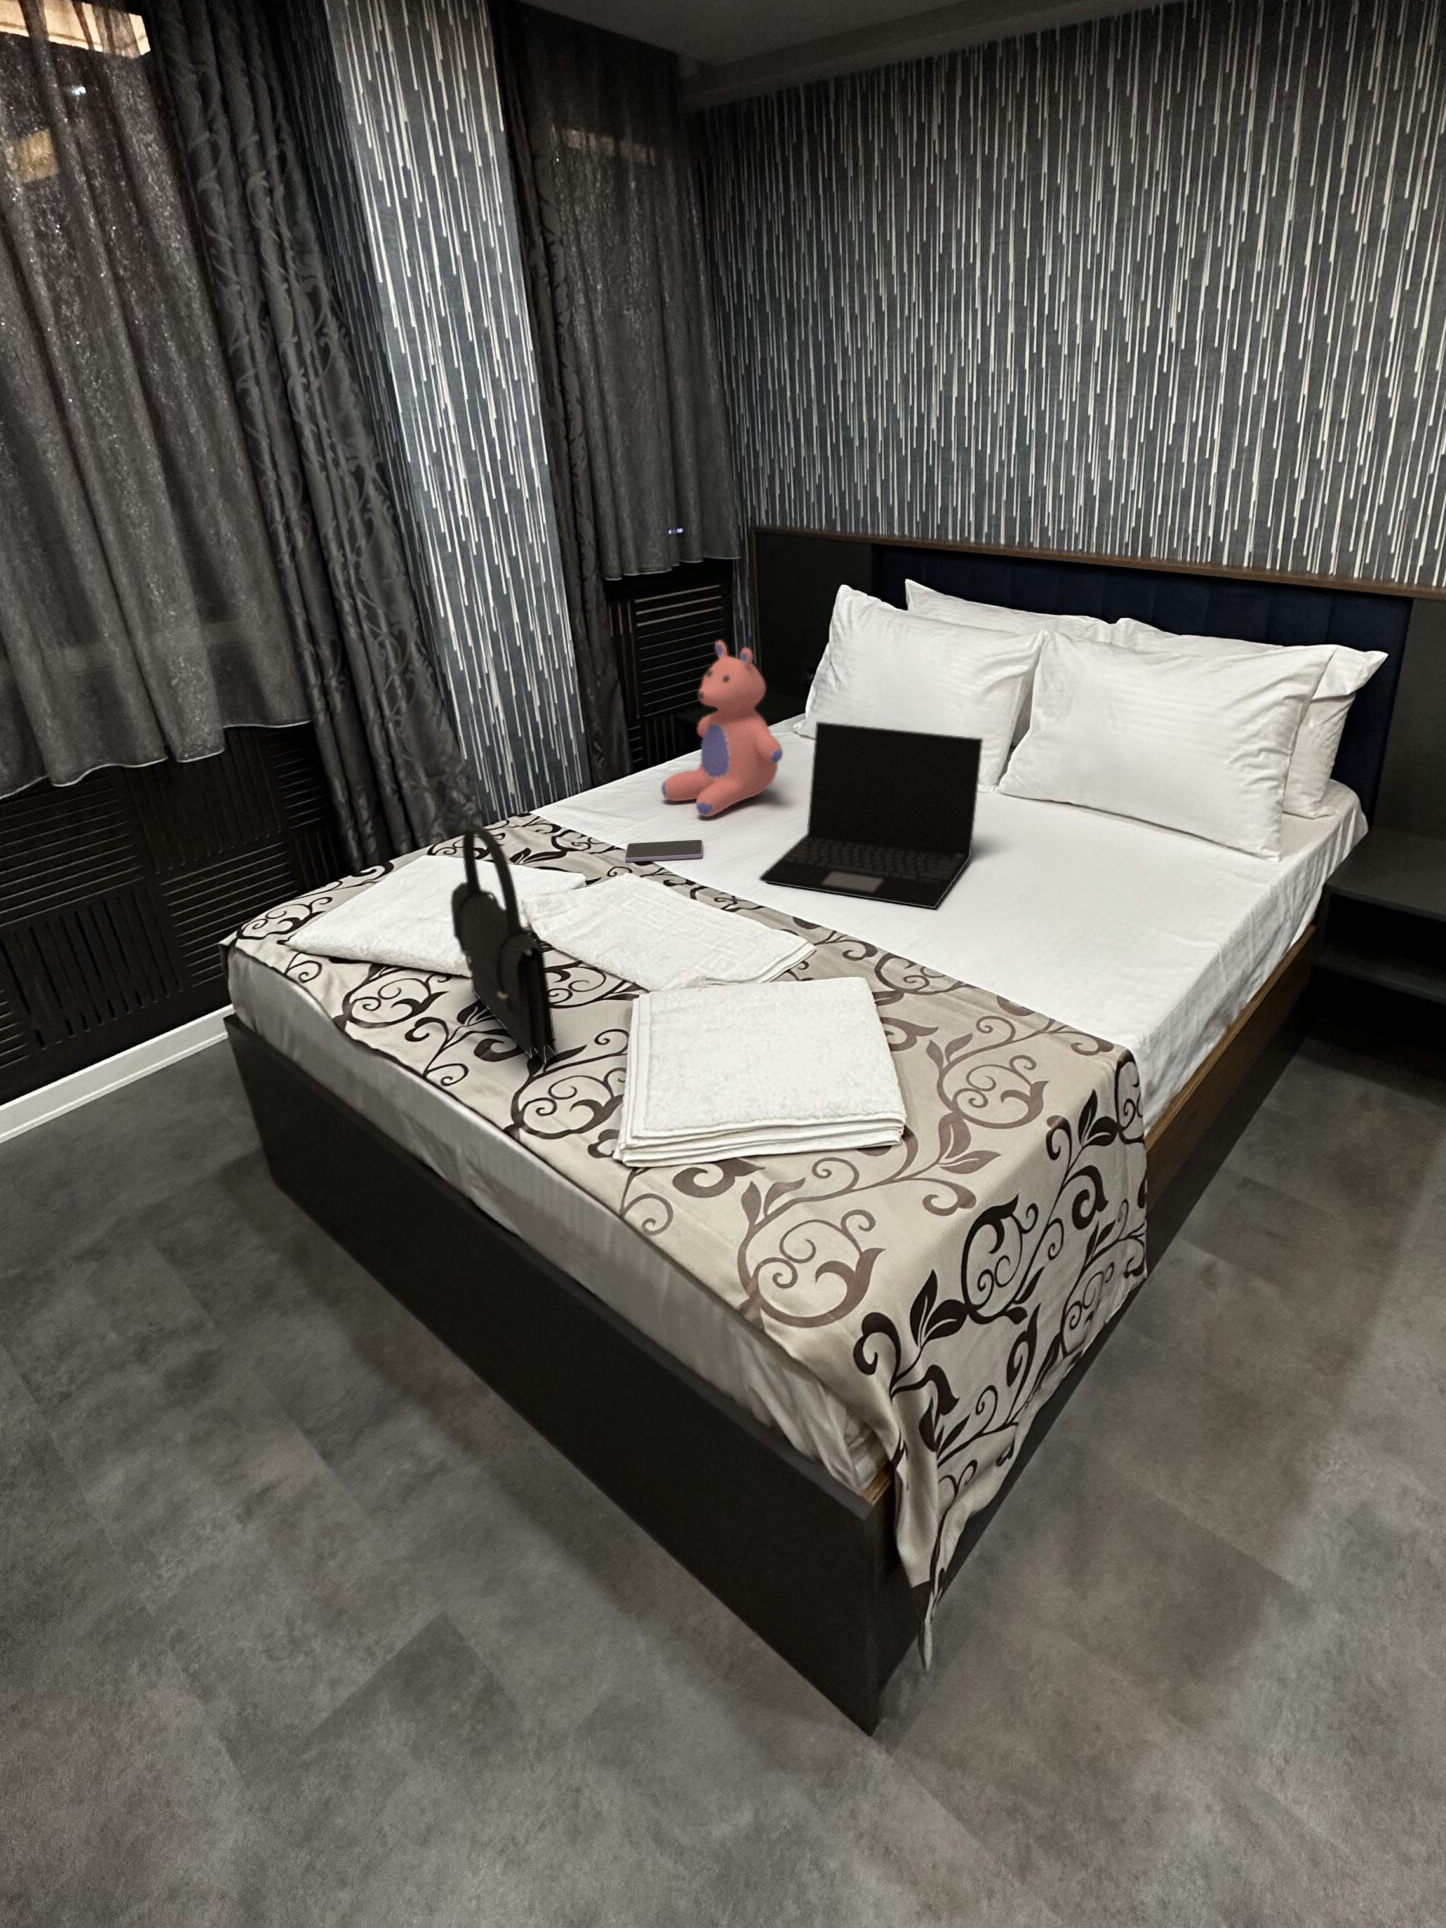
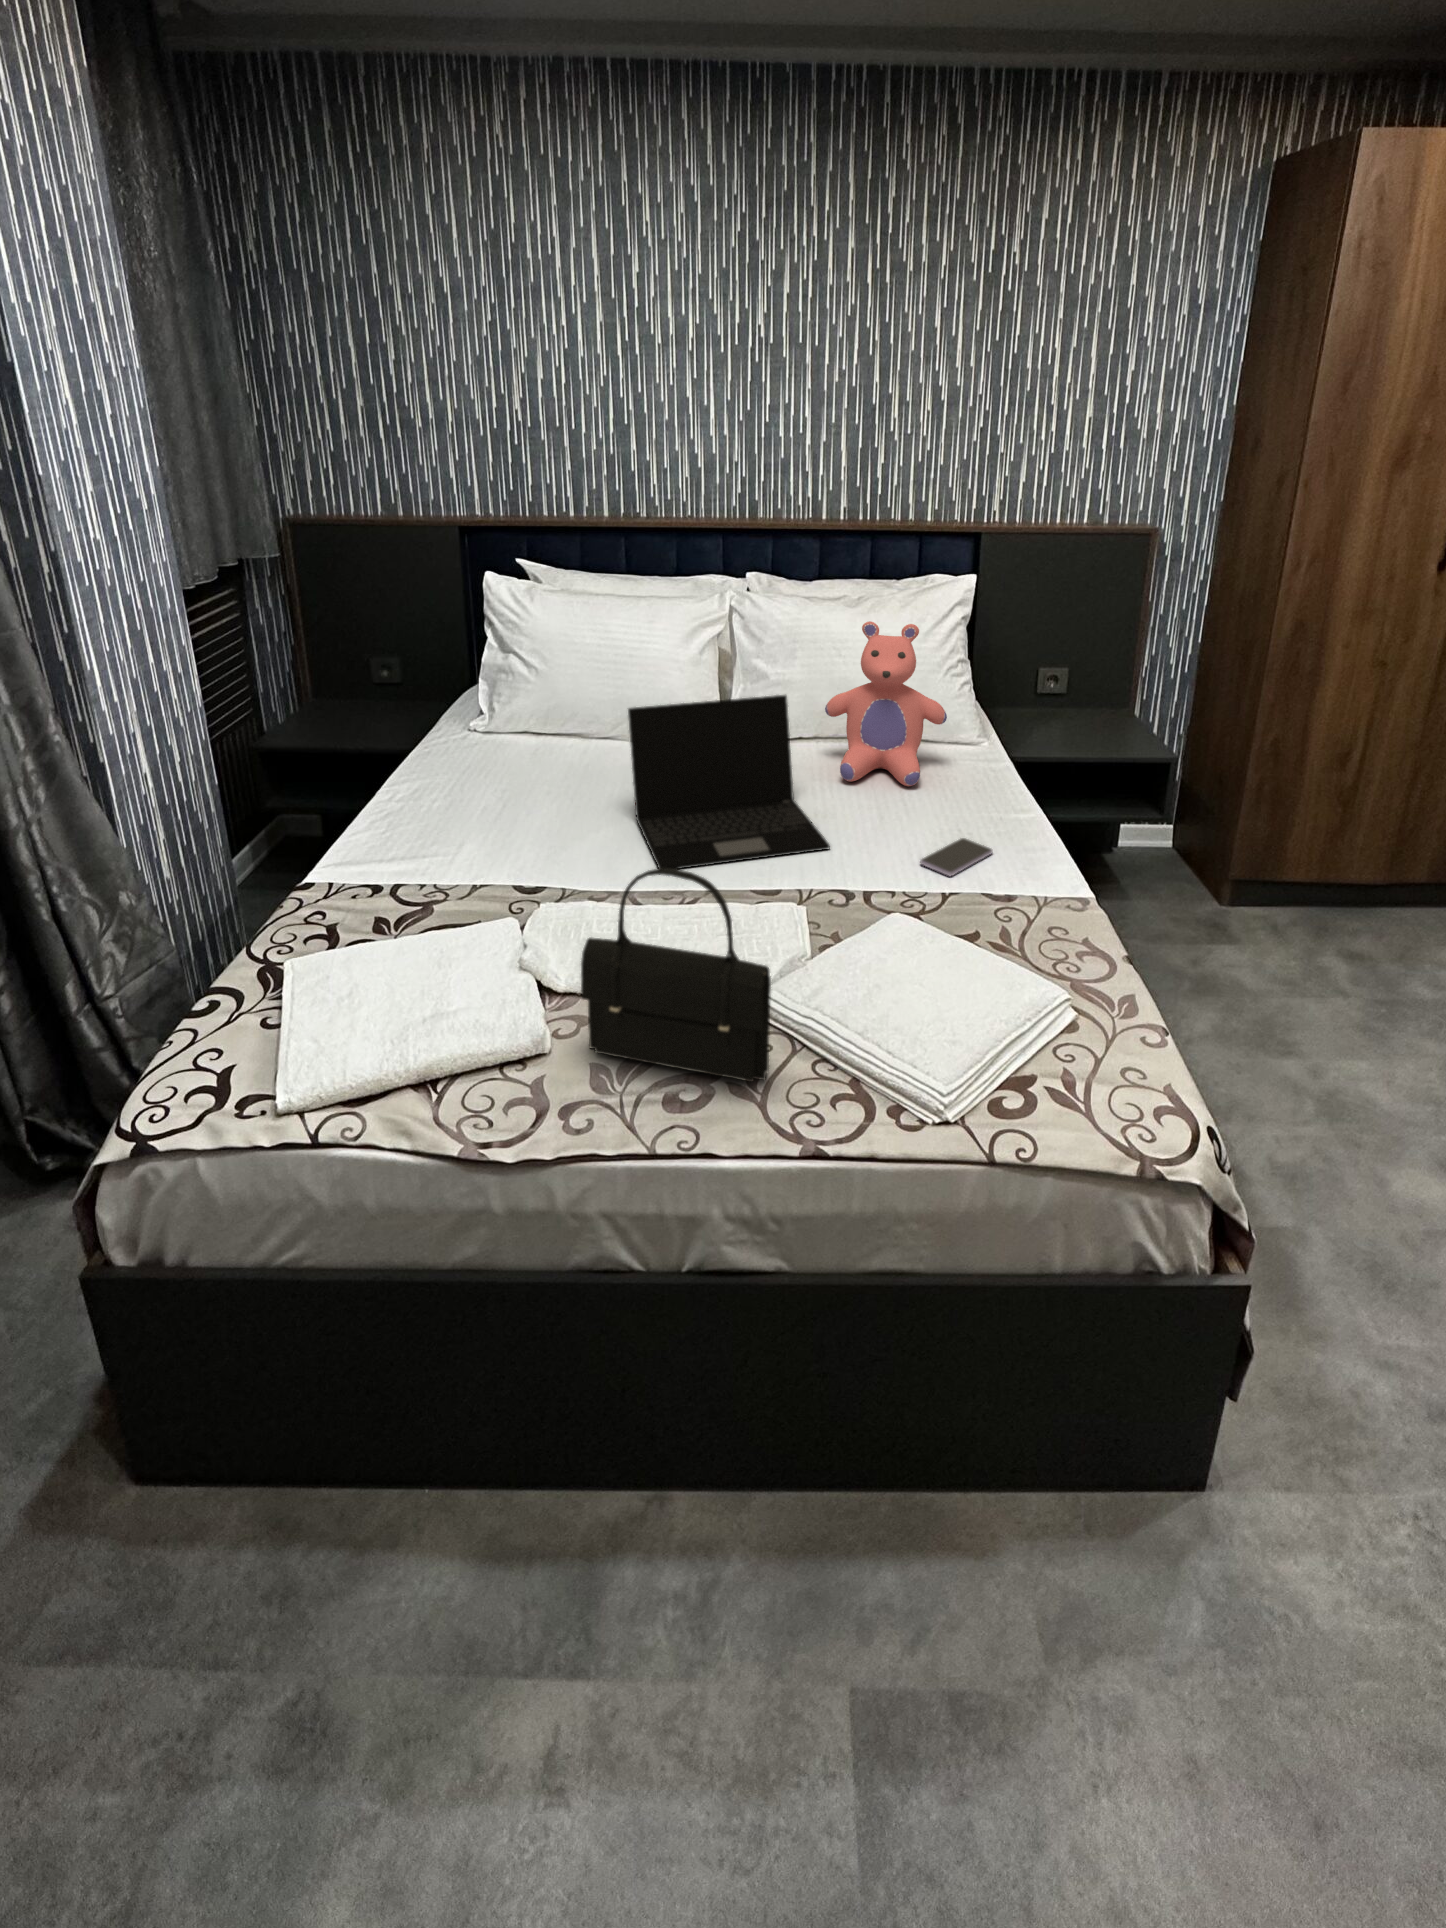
teddy bear: present [661,641,783,817] -> present [825,621,947,786]
smartphone: present [625,840,703,862] -> present [920,838,993,876]

